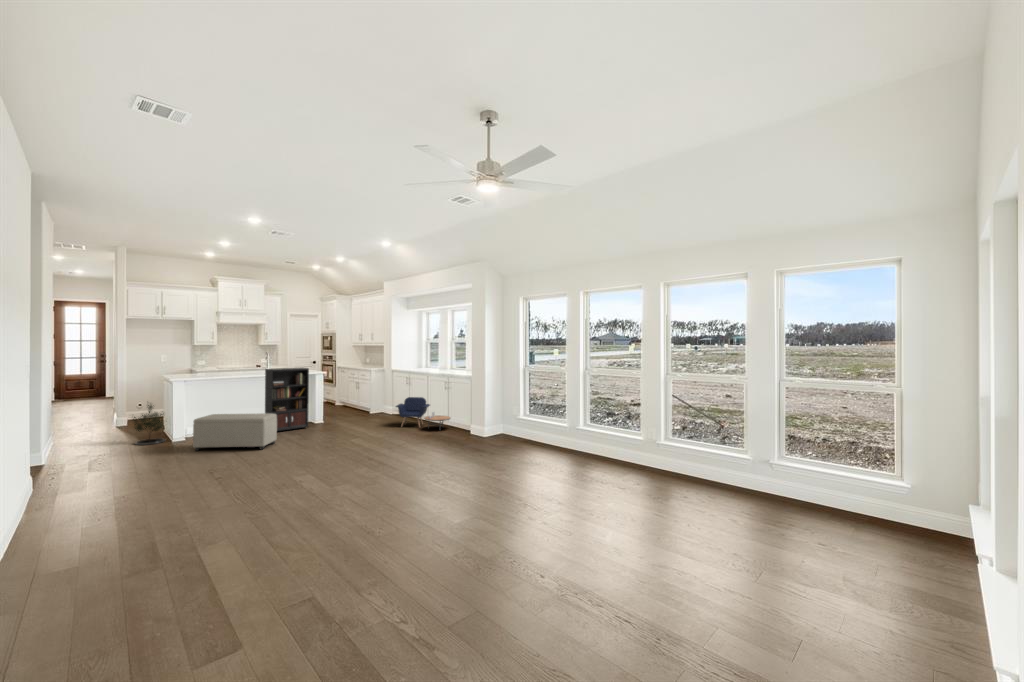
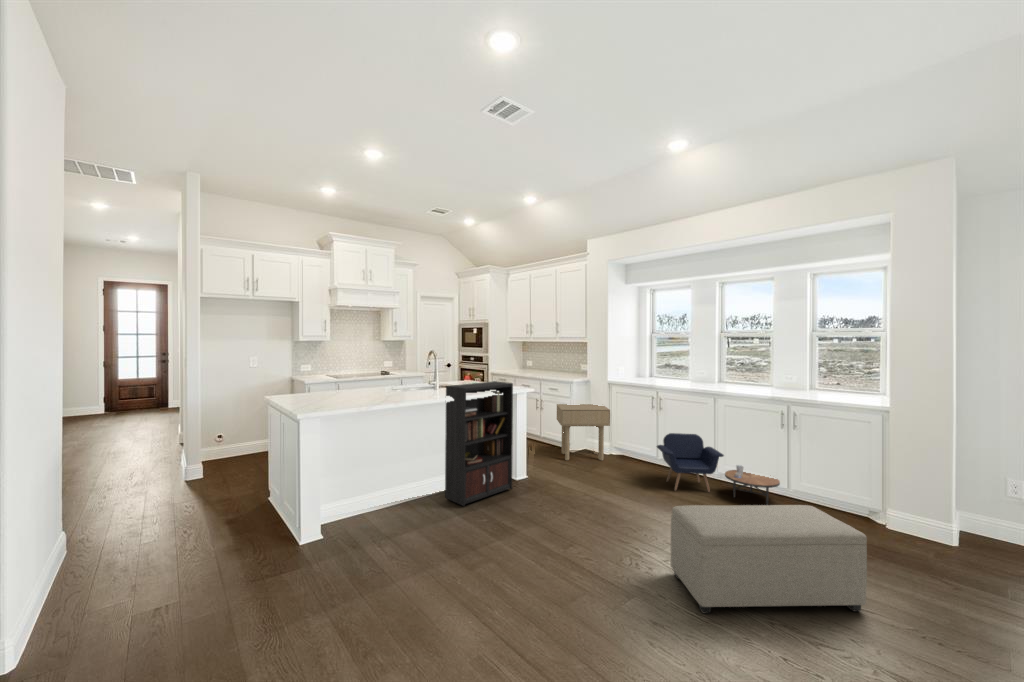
side table: none [359,385,393,418] -> present [557,404,610,460]
potted tree: present [133,405,164,445] -> none [218,451,286,548]
ottoman: present [193,413,277,451] -> present [671,505,867,613]

